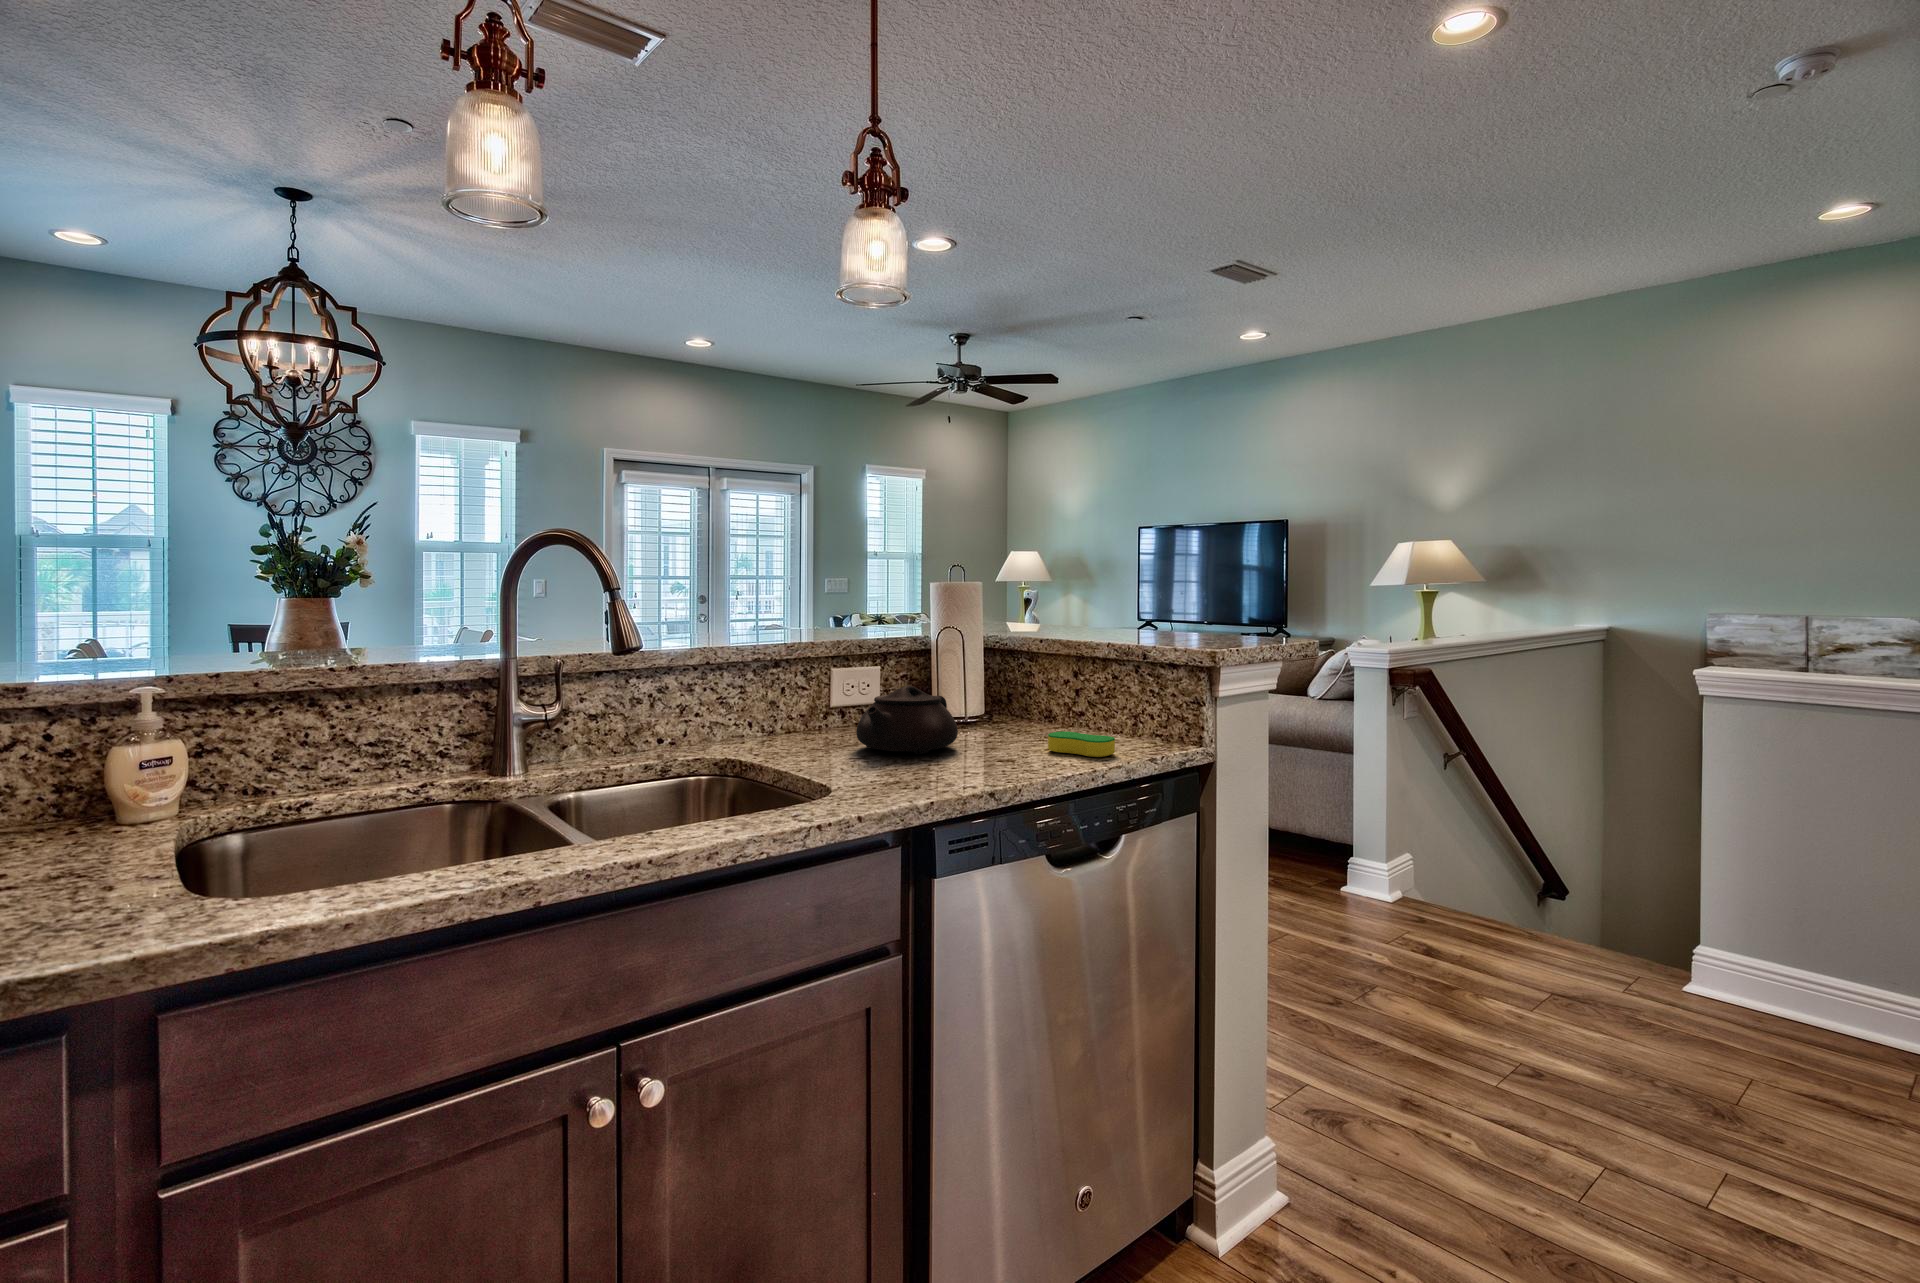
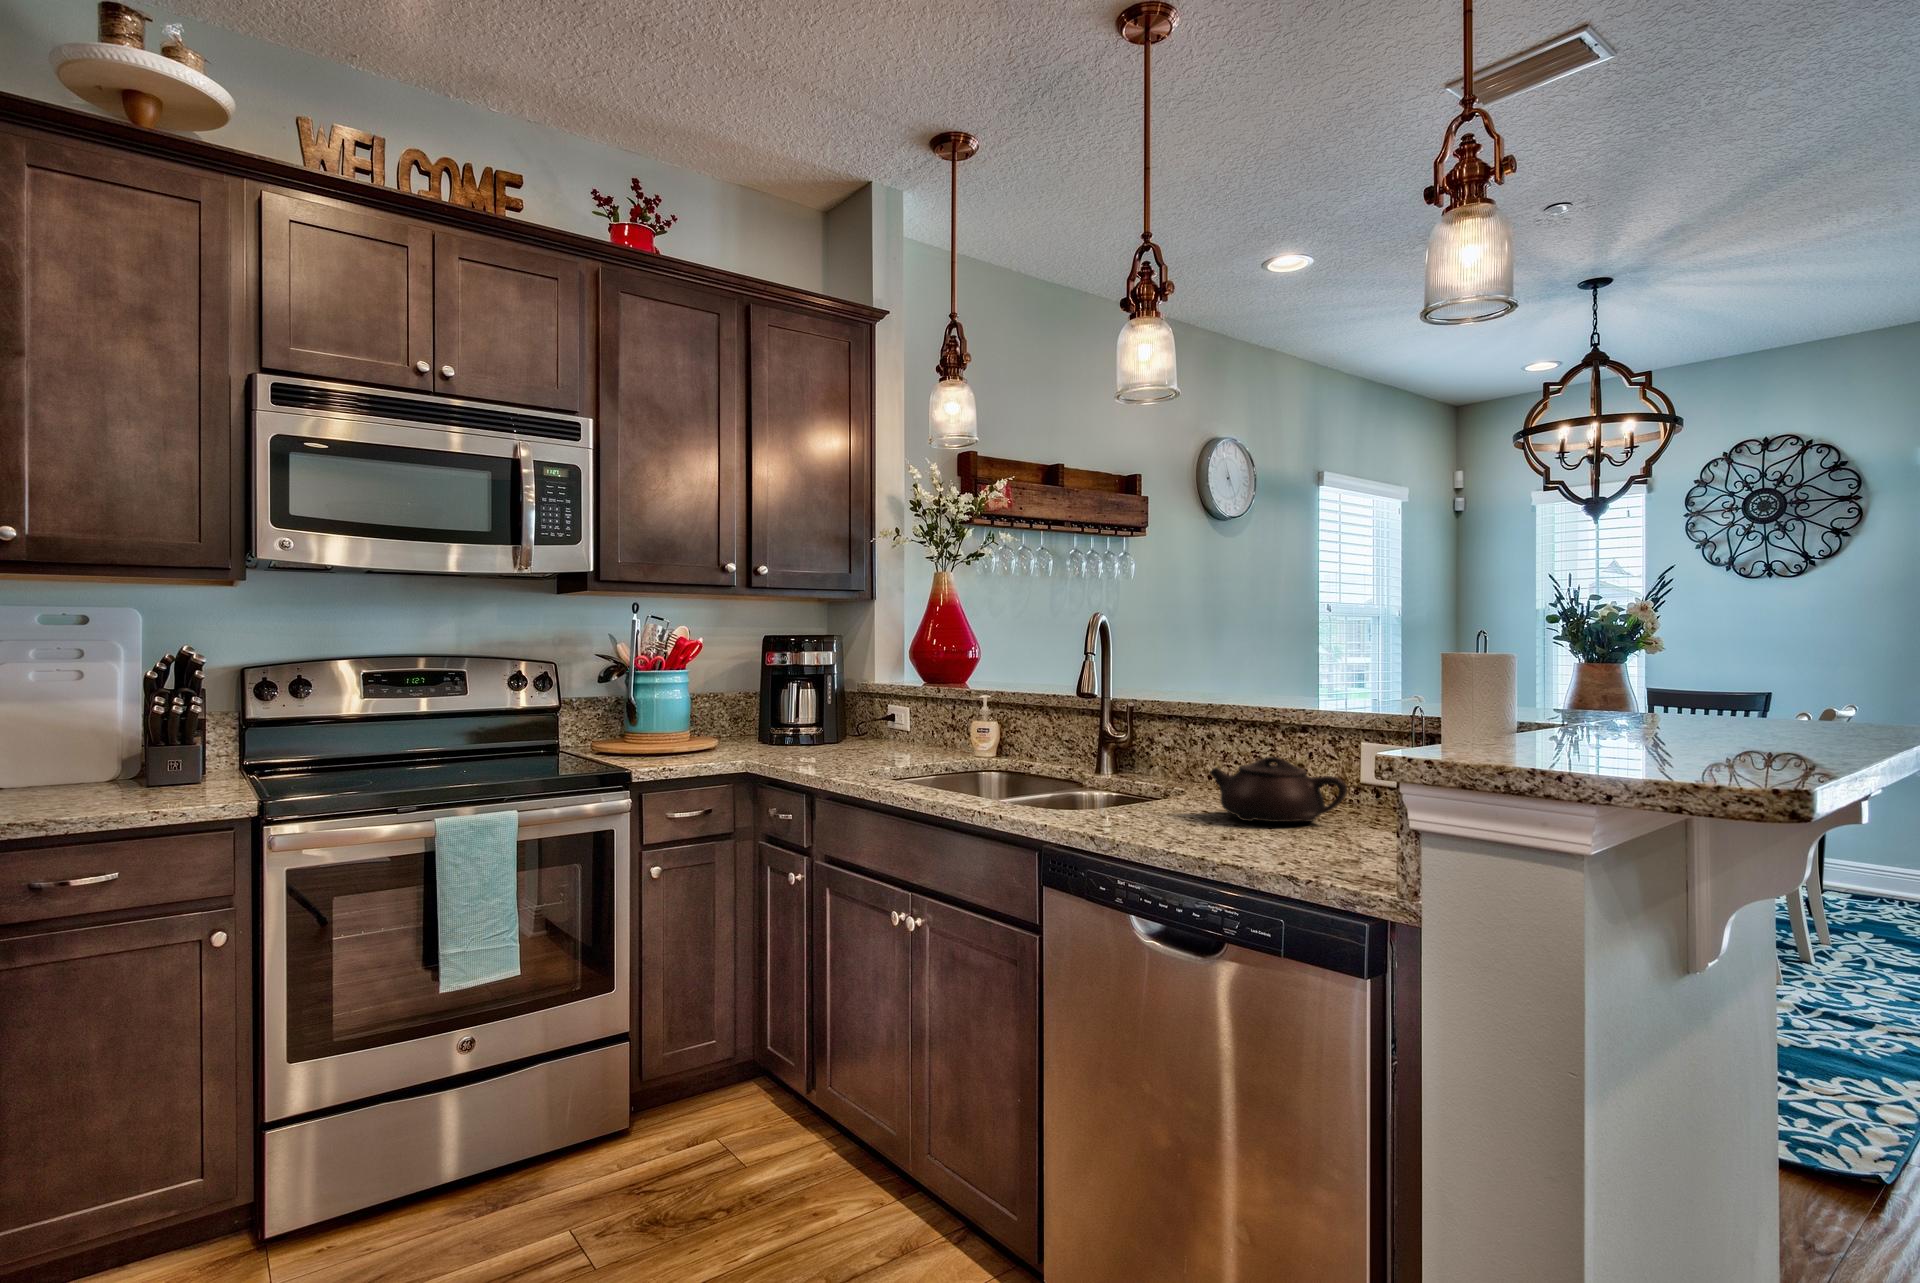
sponge: present [1048,731,1115,757] -> none [1274,828,1333,861]

